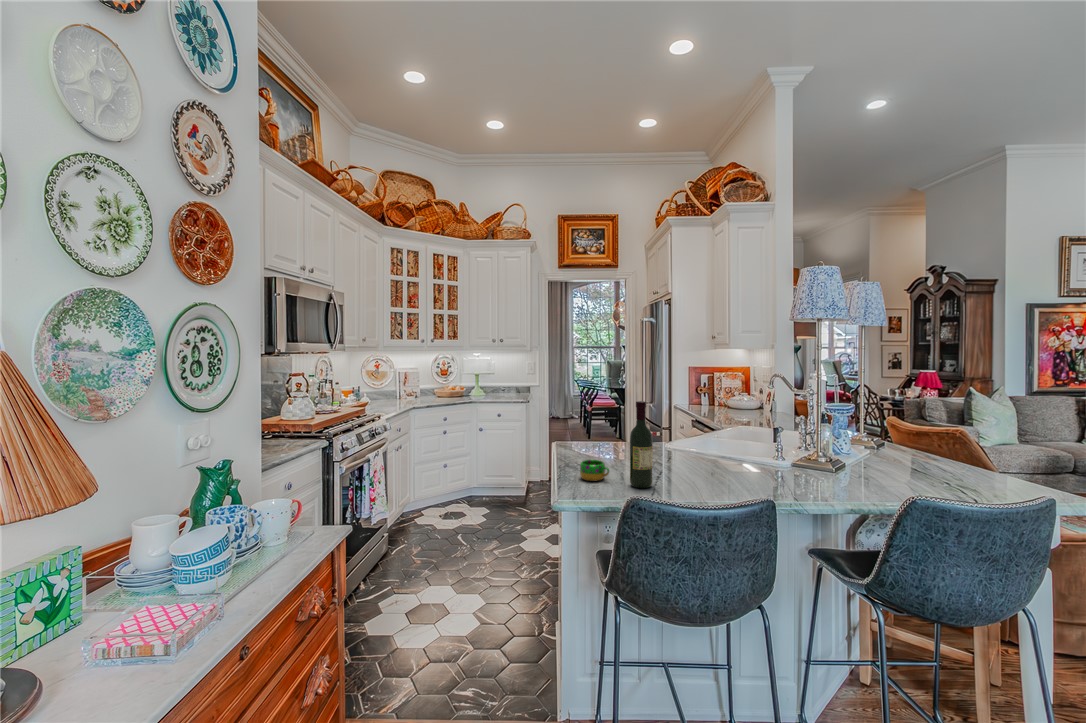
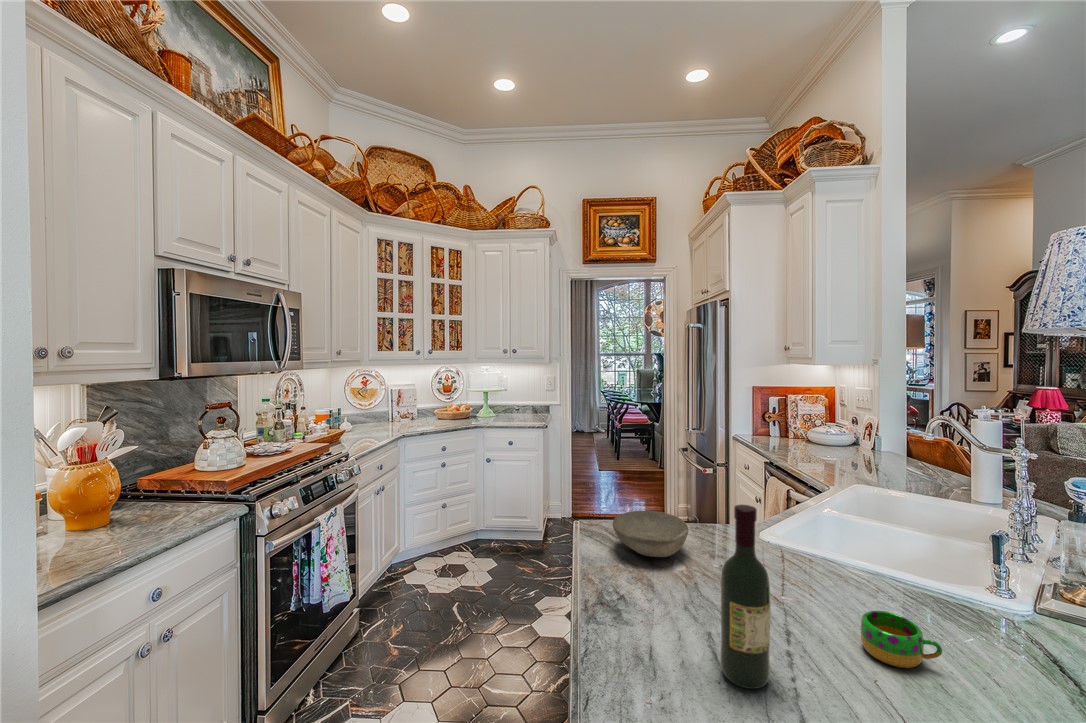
bowl: none [578,432,624,454] -> present [613,511,689,557]
mug: present [580,460,609,481] -> present [861,611,942,669]

